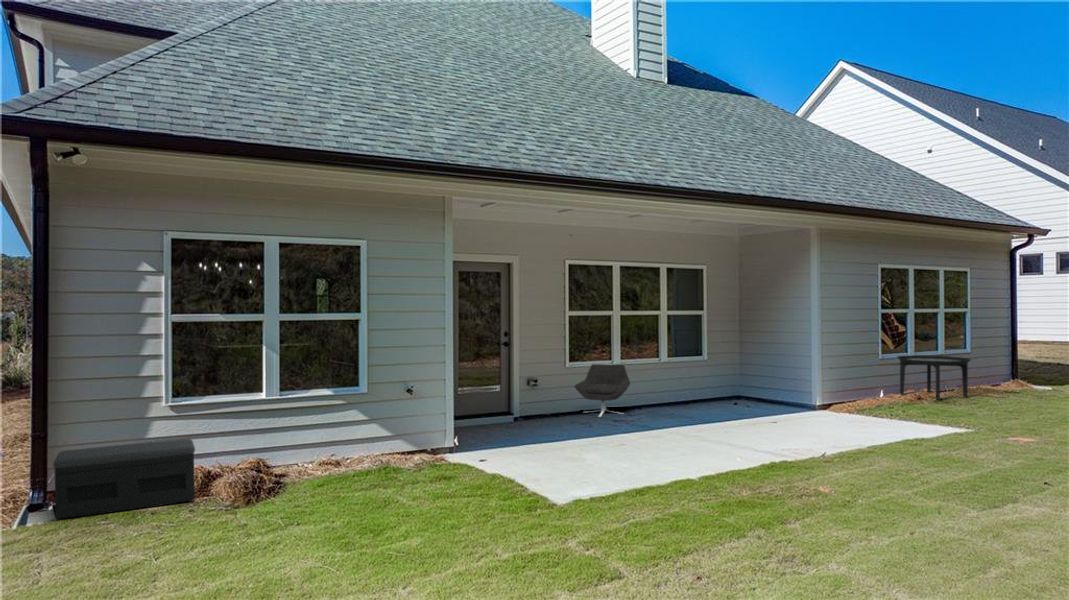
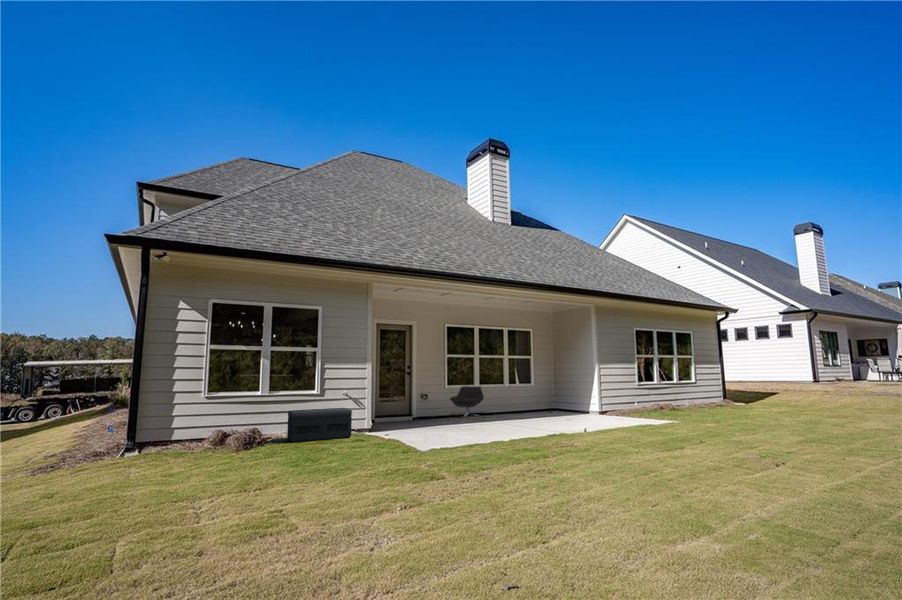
round table: present [897,355,971,400] -> none [649,384,692,410]
storage bench: present [53,439,195,519] -> present [287,408,352,442]

